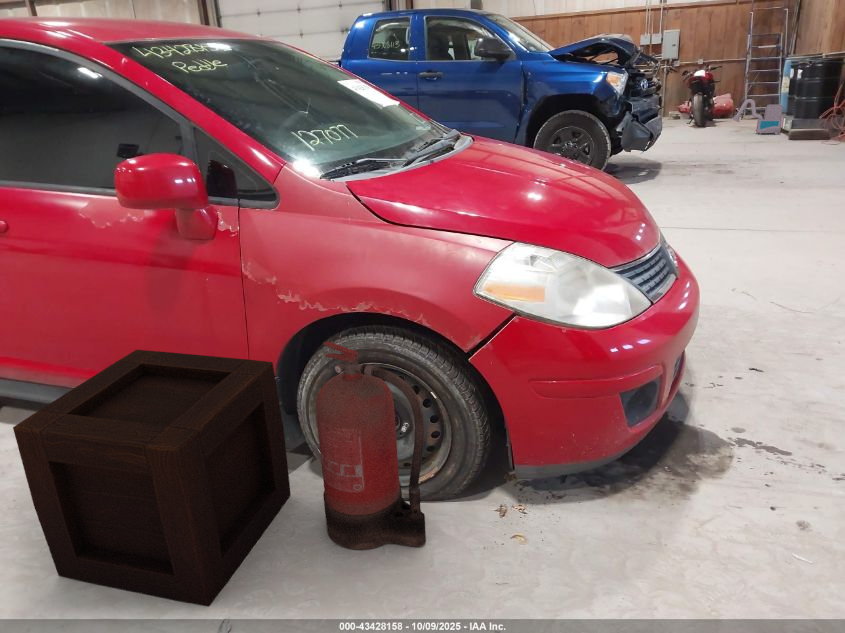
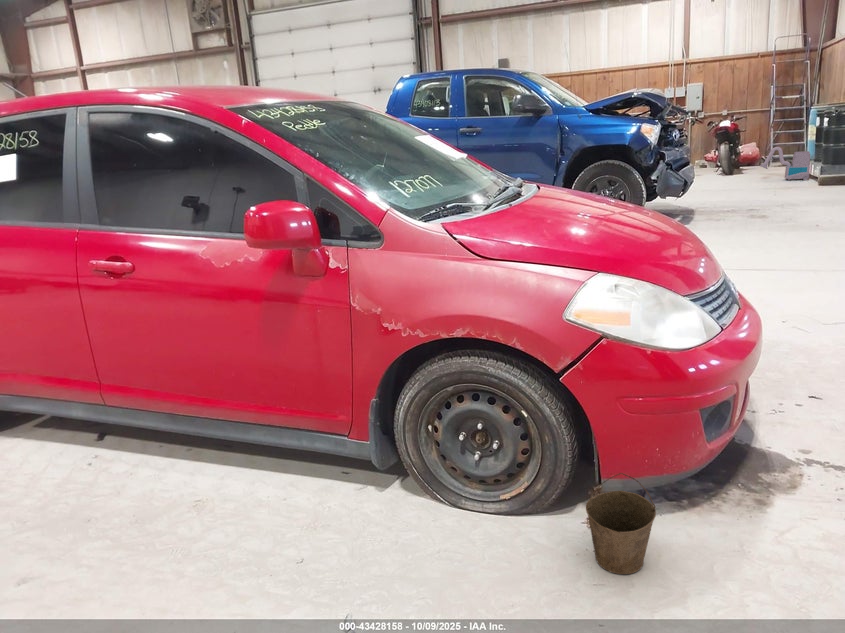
fire extinguisher: present [316,341,426,550] -> none [421,363,523,557]
wooden crate: present [13,350,291,606] -> none [159,376,387,606]
bucket: none [493,464,567,570] -> present [586,473,656,574]

